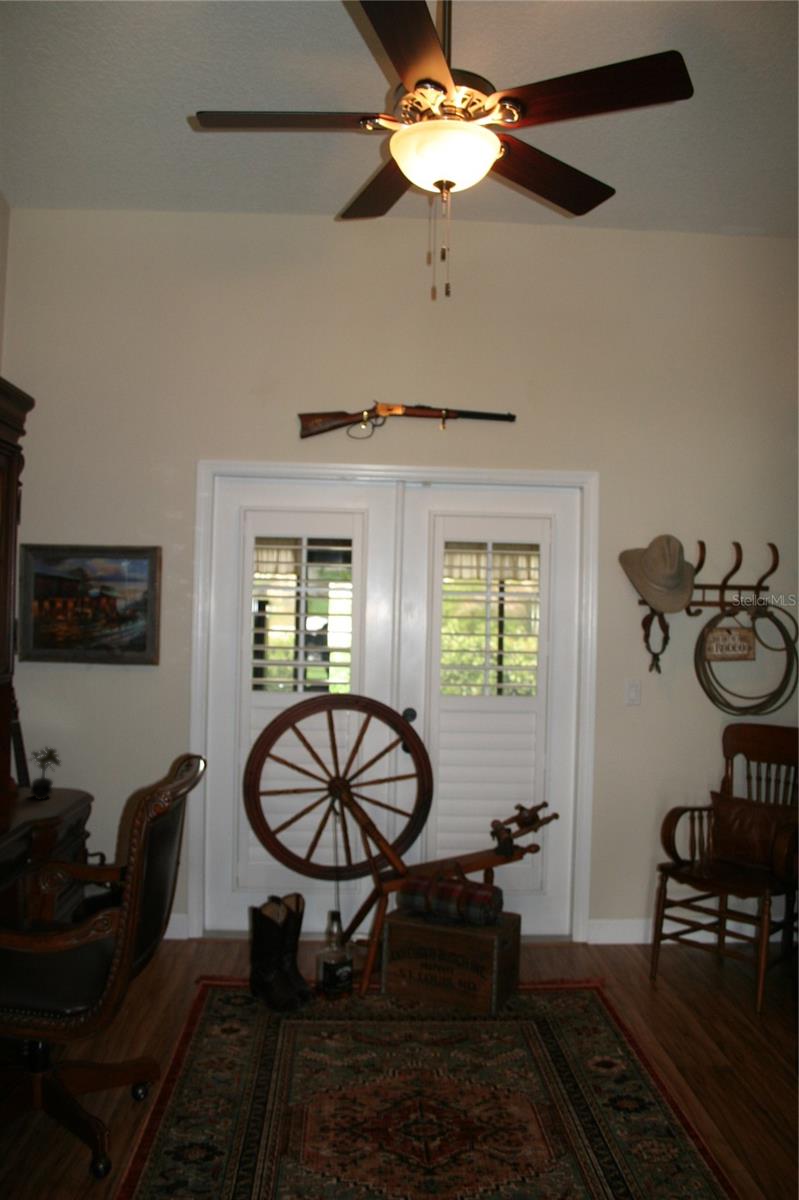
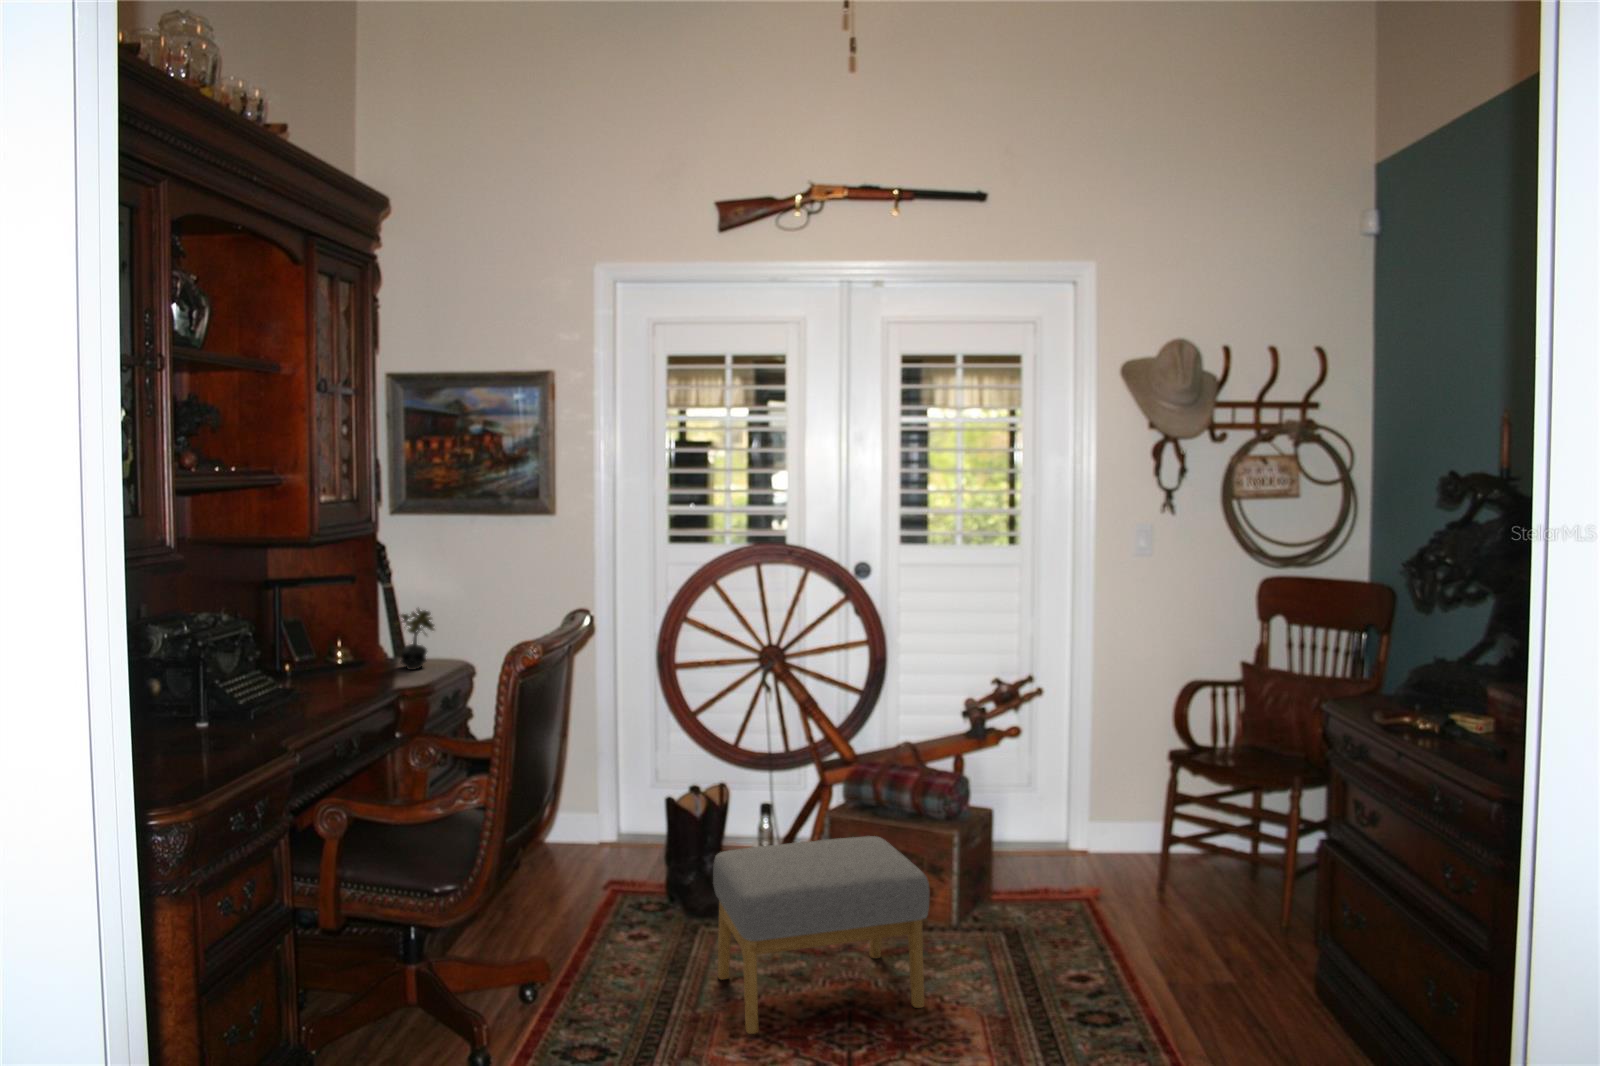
footstool: none [298,940,476,1111] -> present [713,836,929,1034]

